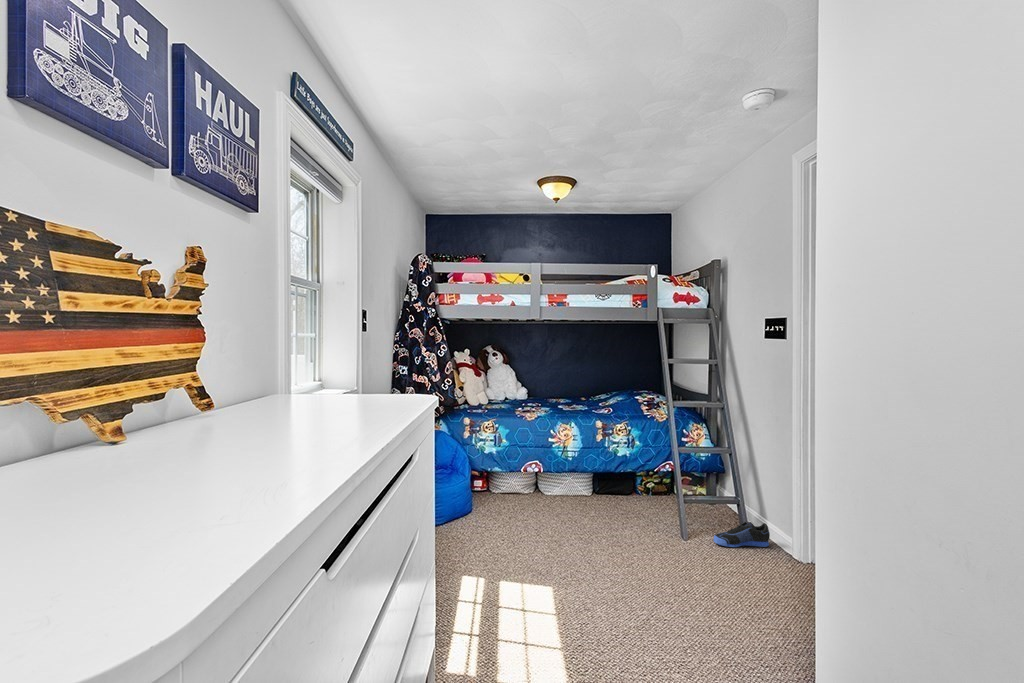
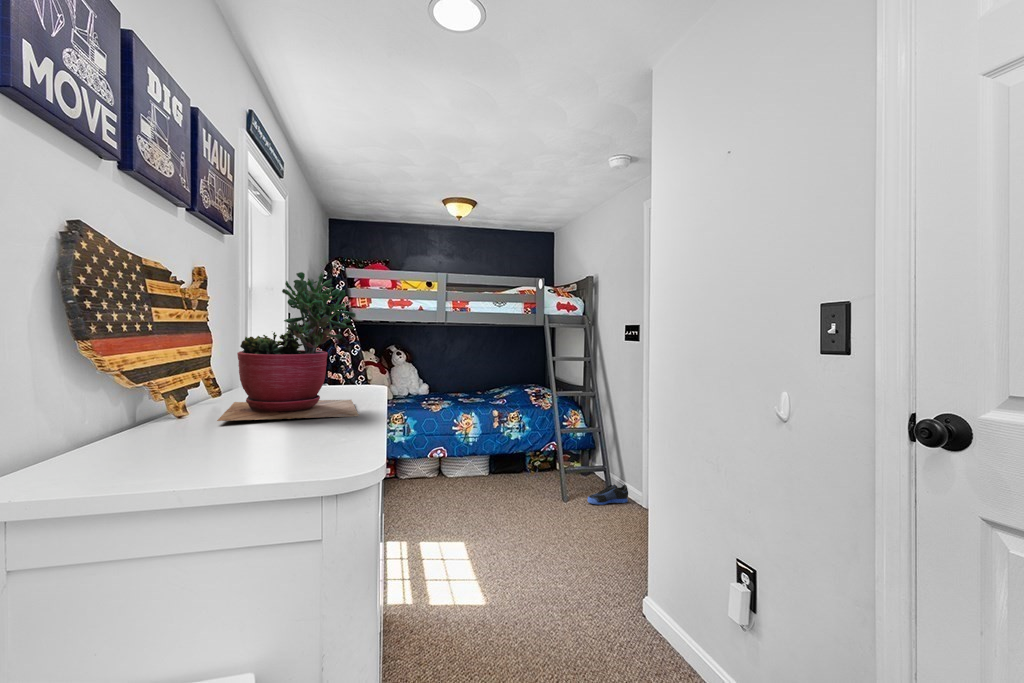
succulent plant: none [129,236,359,453] -> present [217,272,359,421]

